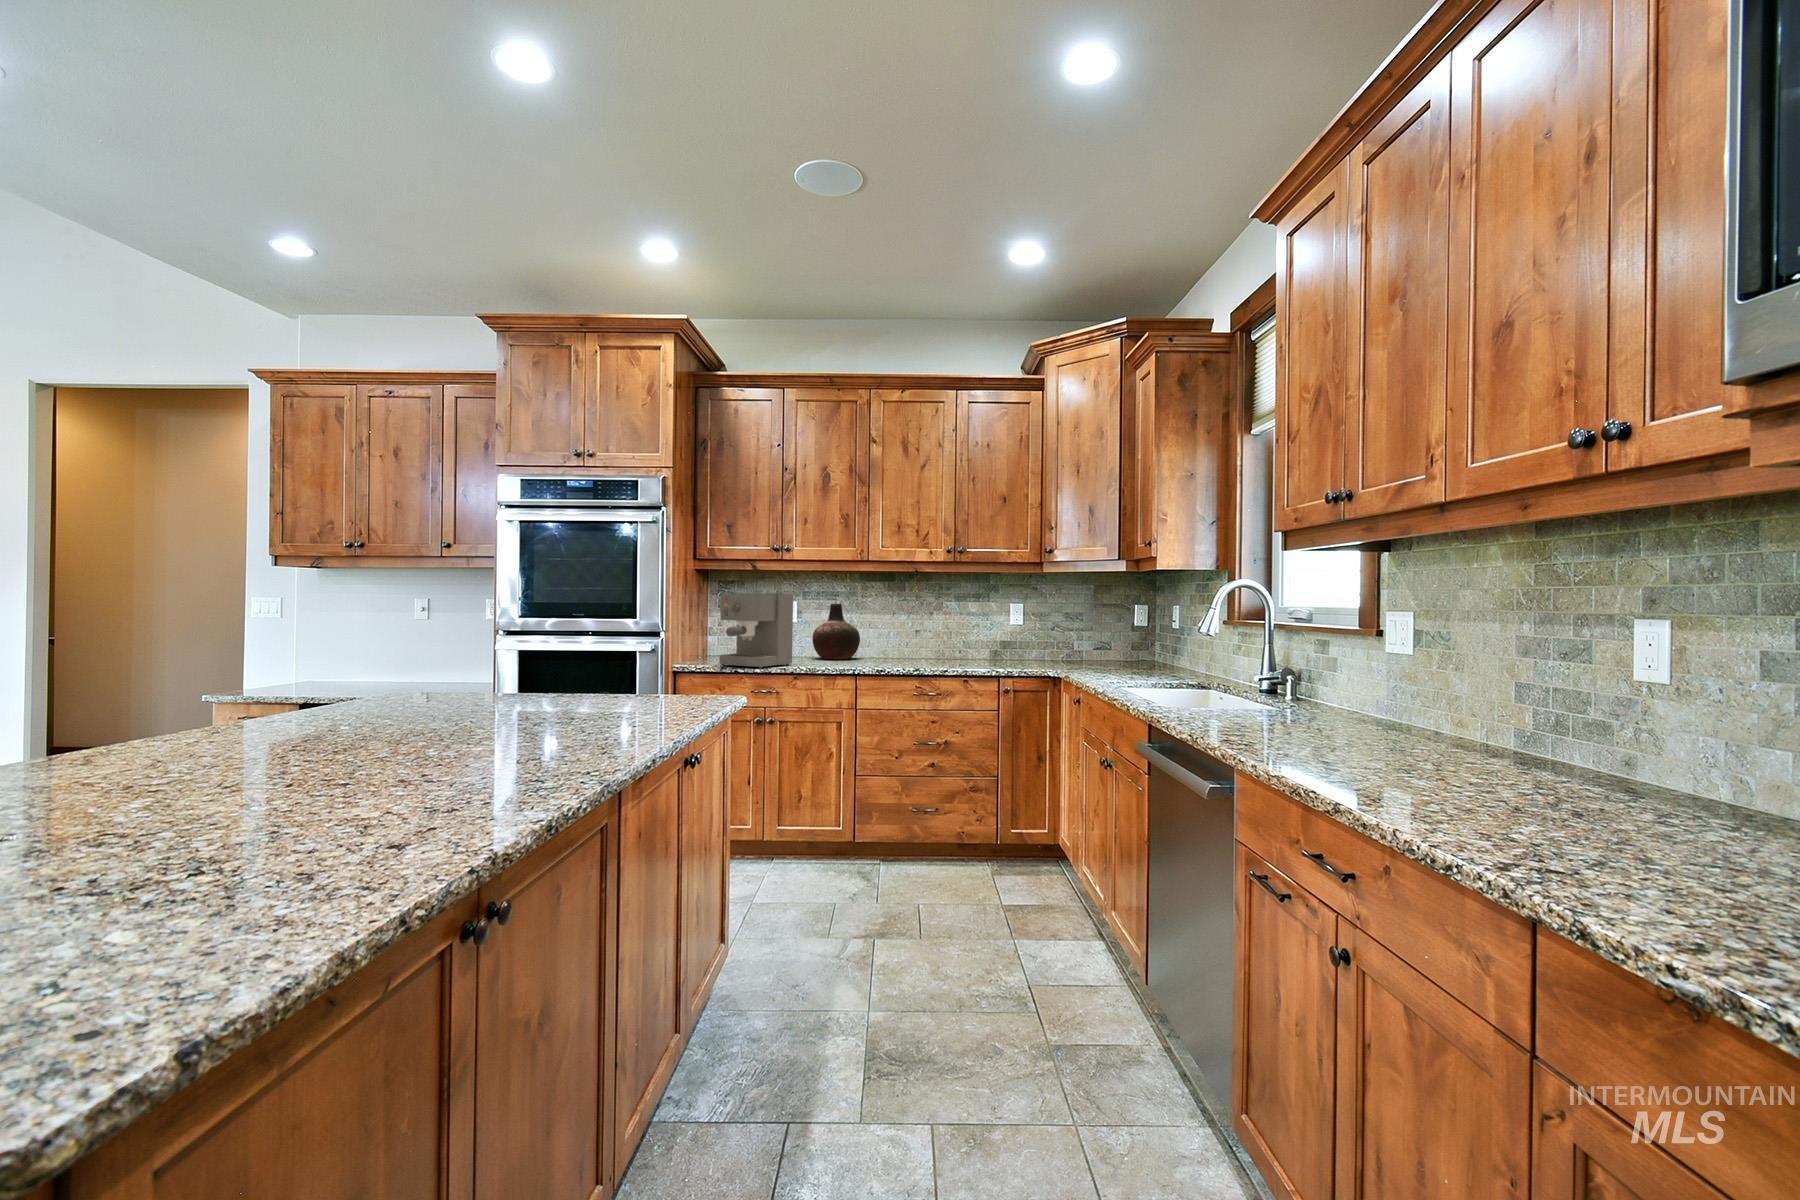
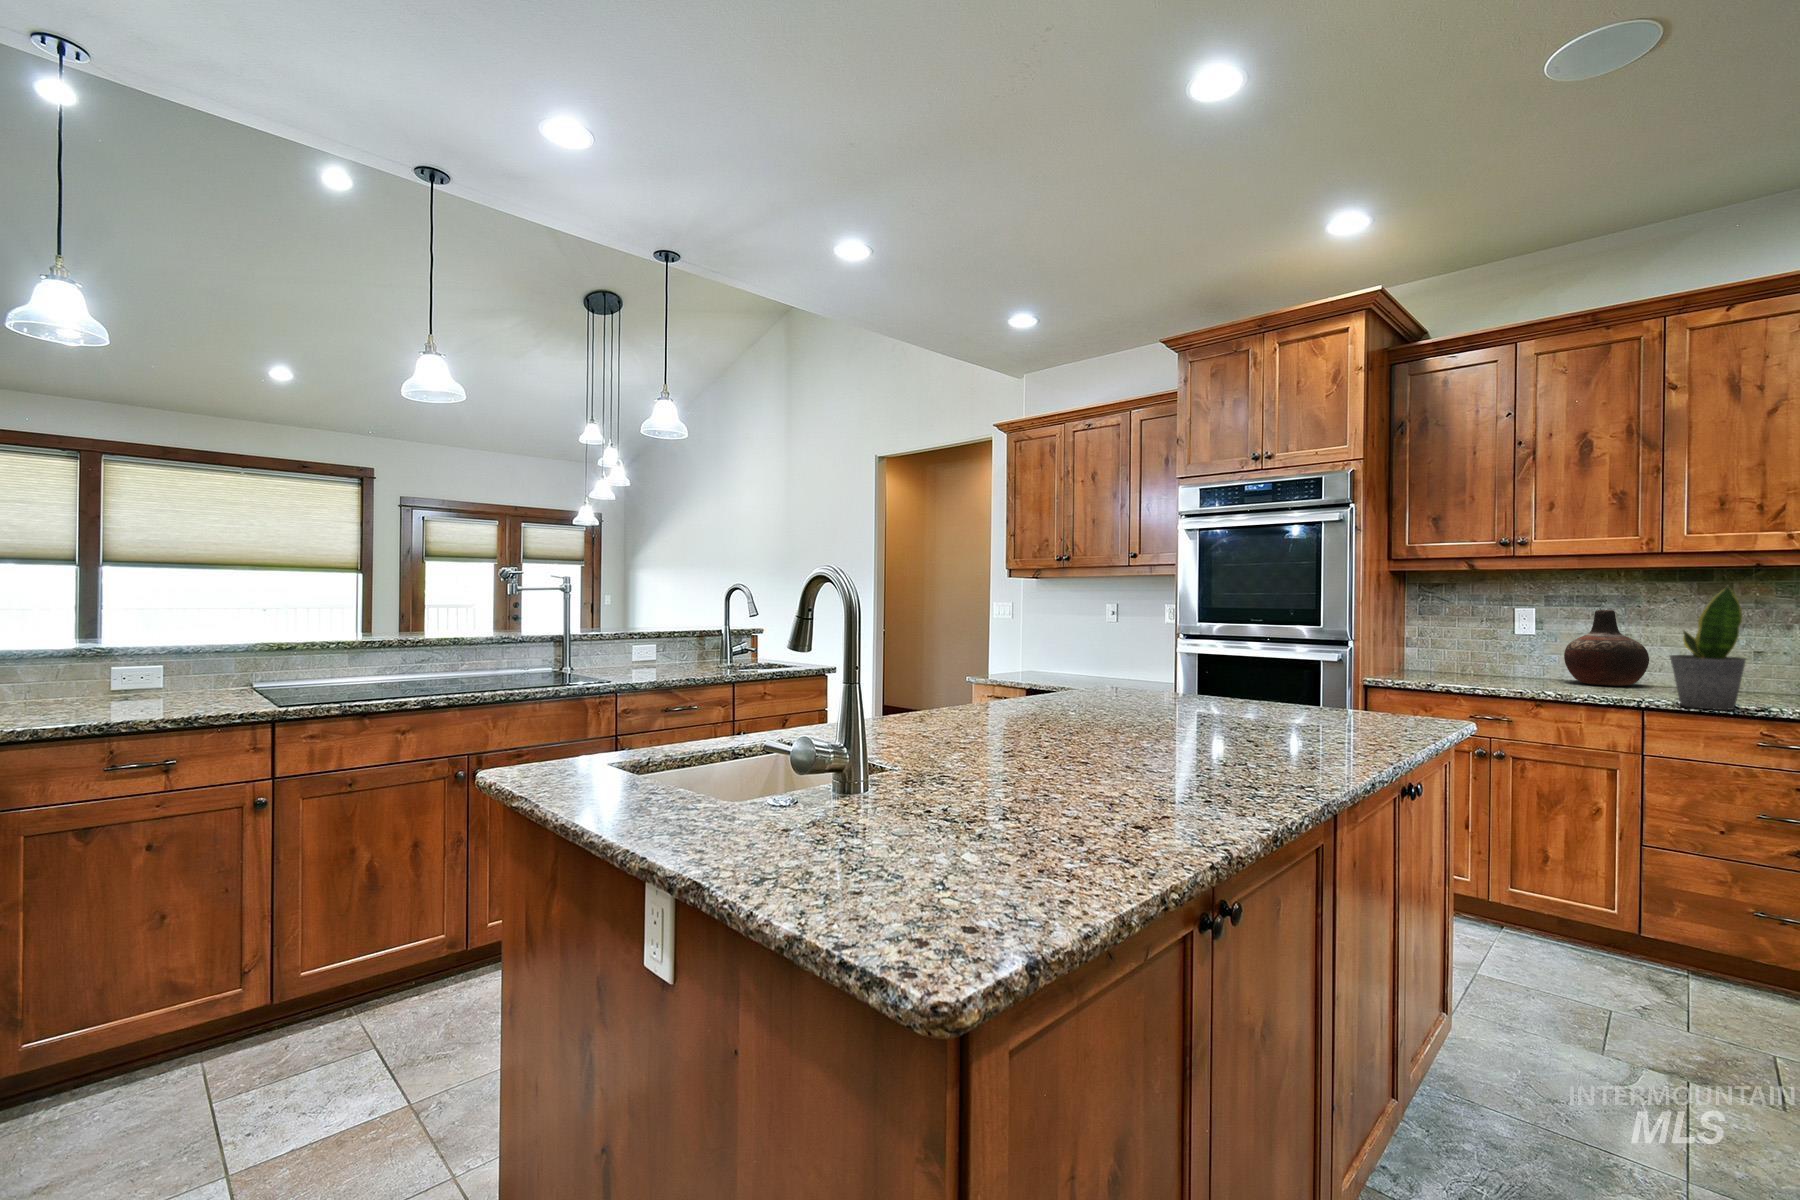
potted plant: none [872,583,910,670] -> present [1670,587,1746,710]
coffee maker: present [719,593,793,668] -> none [1424,599,1532,692]

